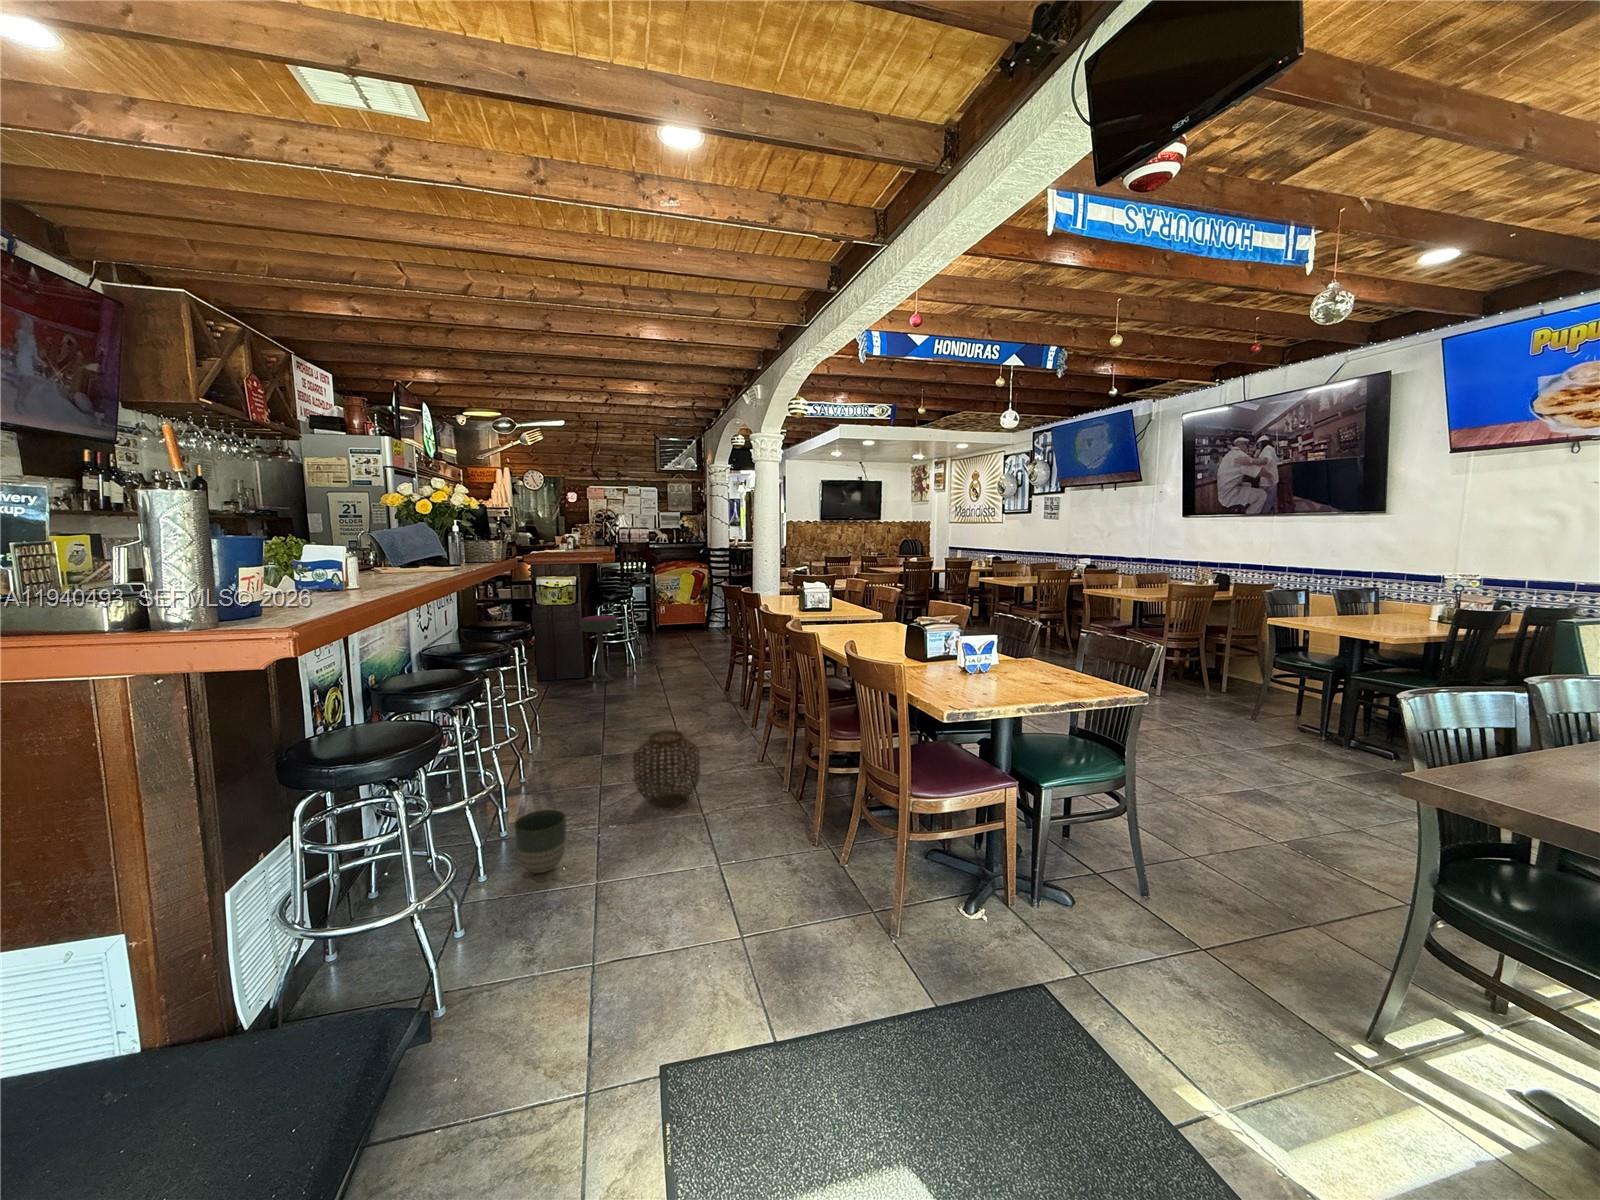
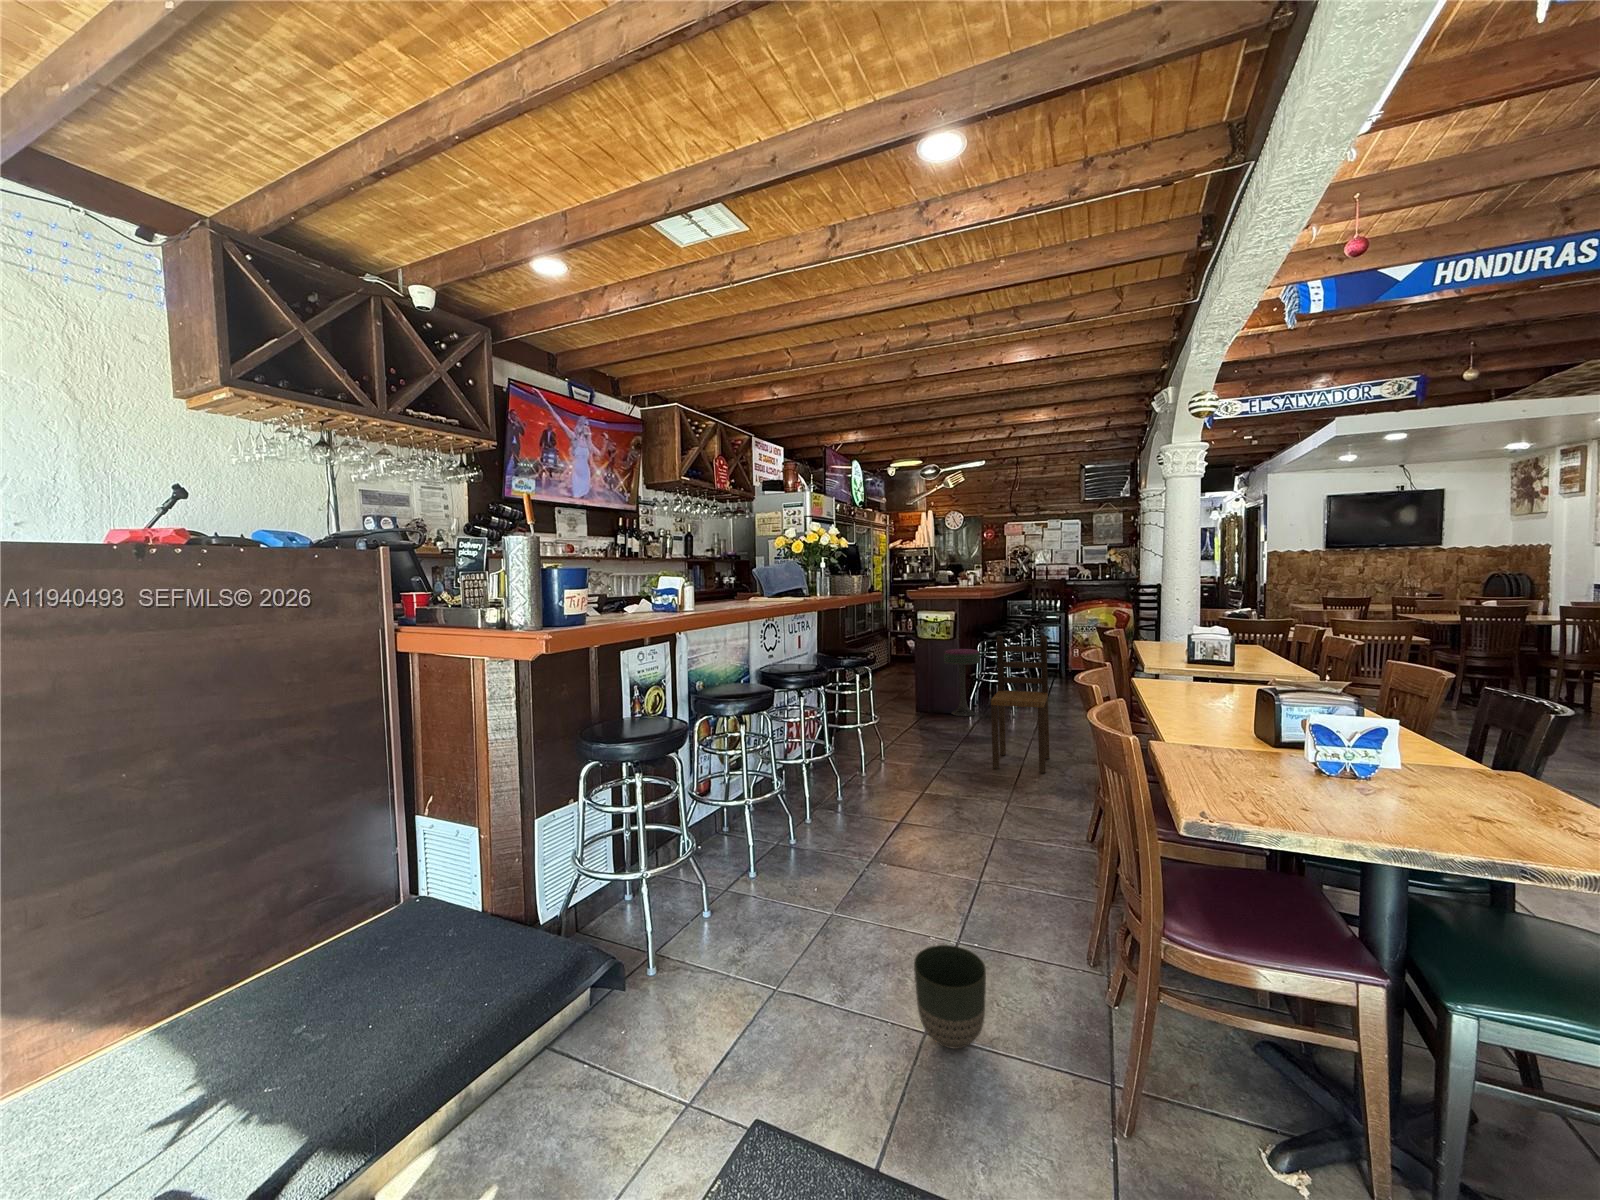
chair: none [657,601,708,725] -> present [991,636,1050,773]
woven basket: present [633,730,700,808] -> none [909,770,981,855]
planter: present [514,810,566,873] -> present [914,945,986,1049]

